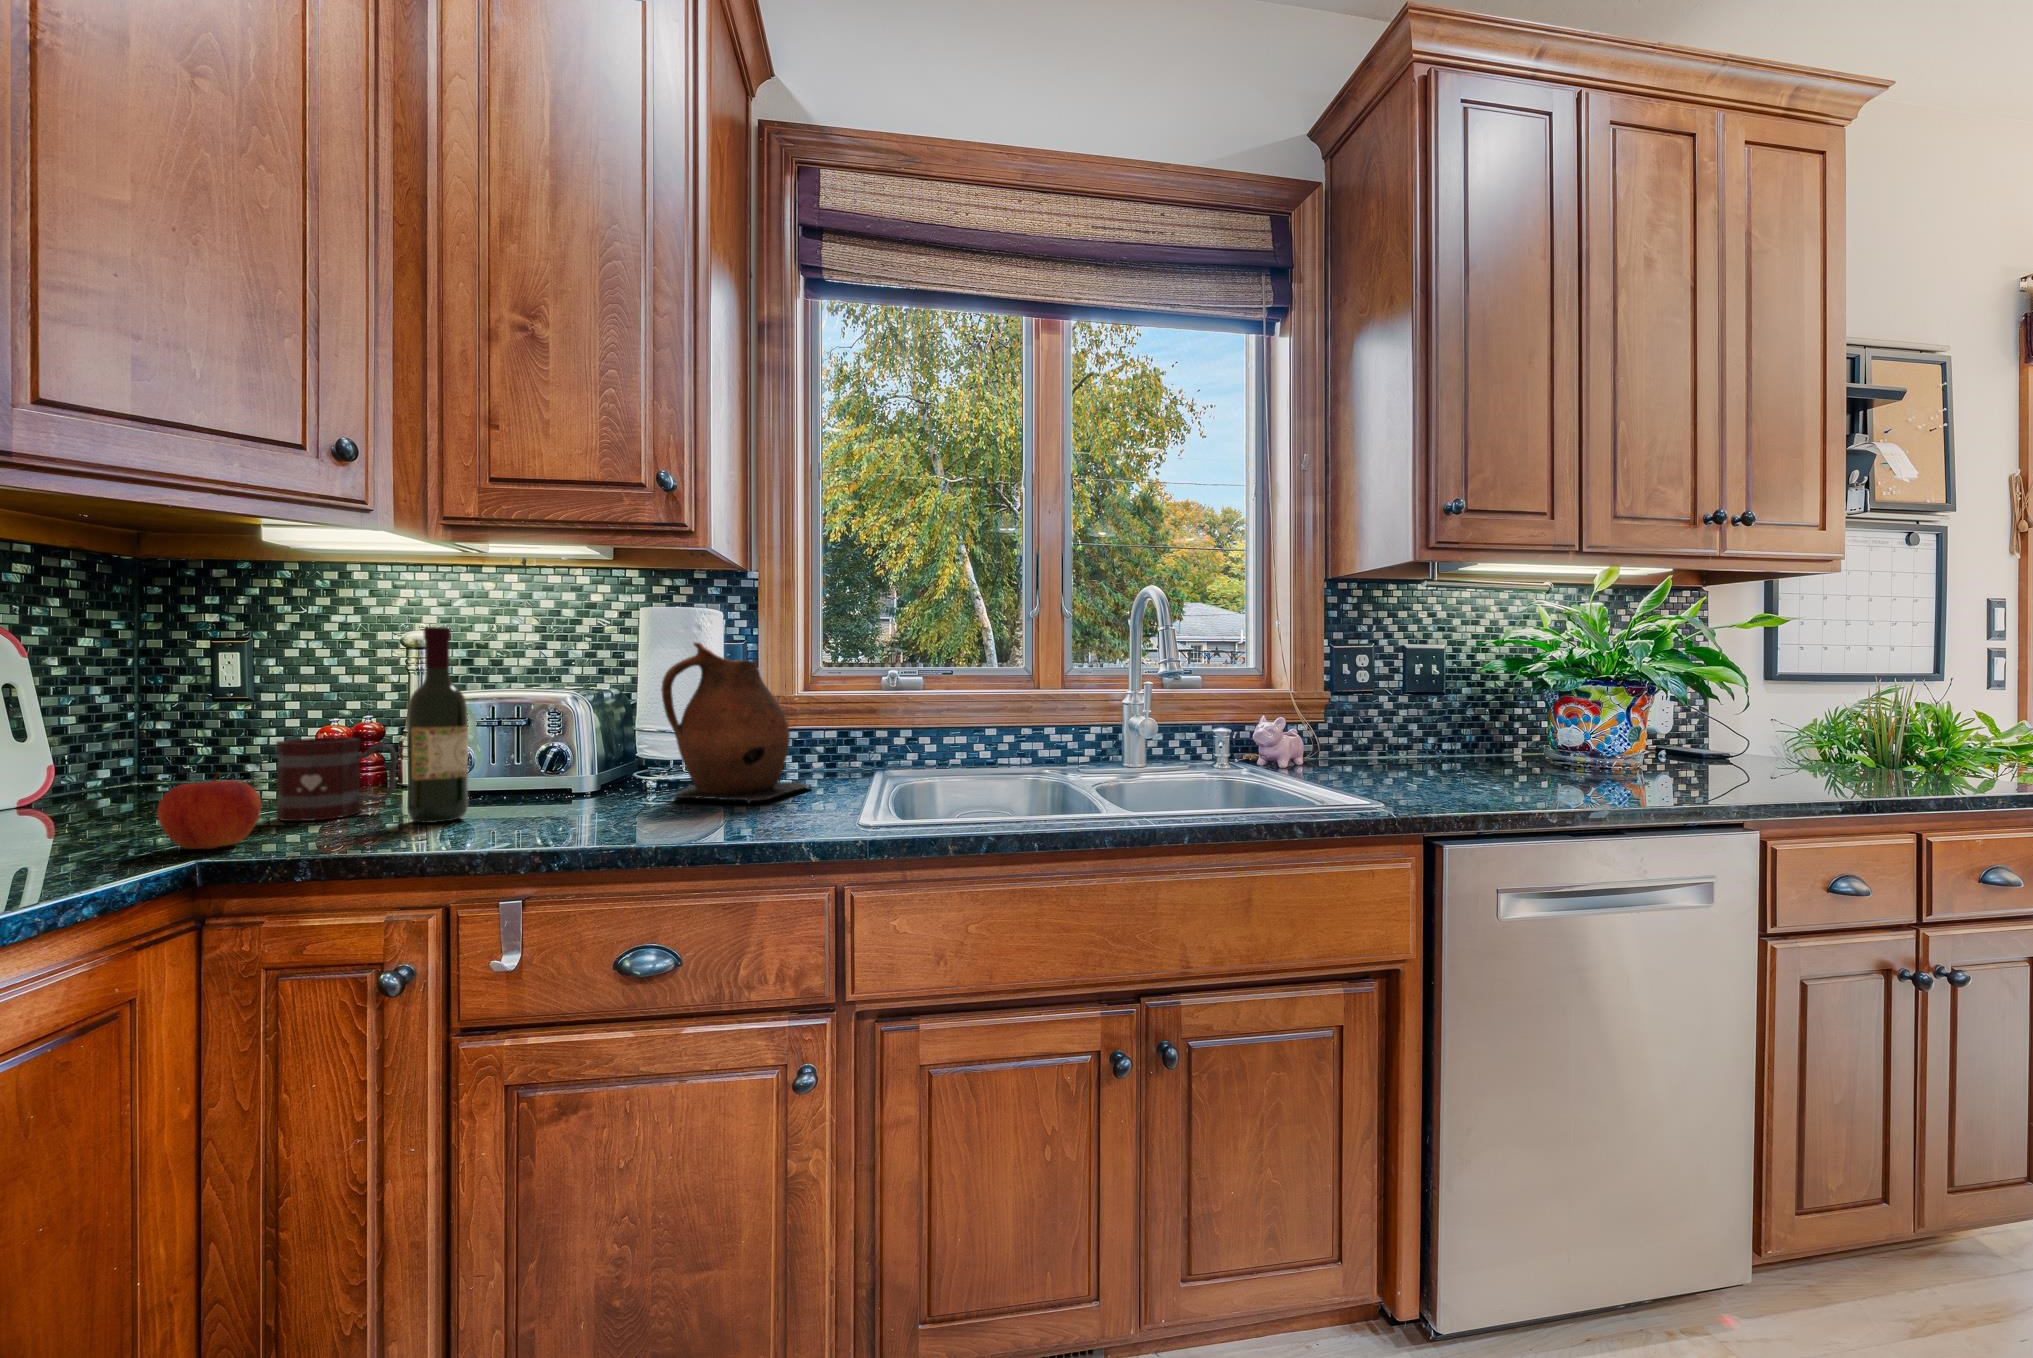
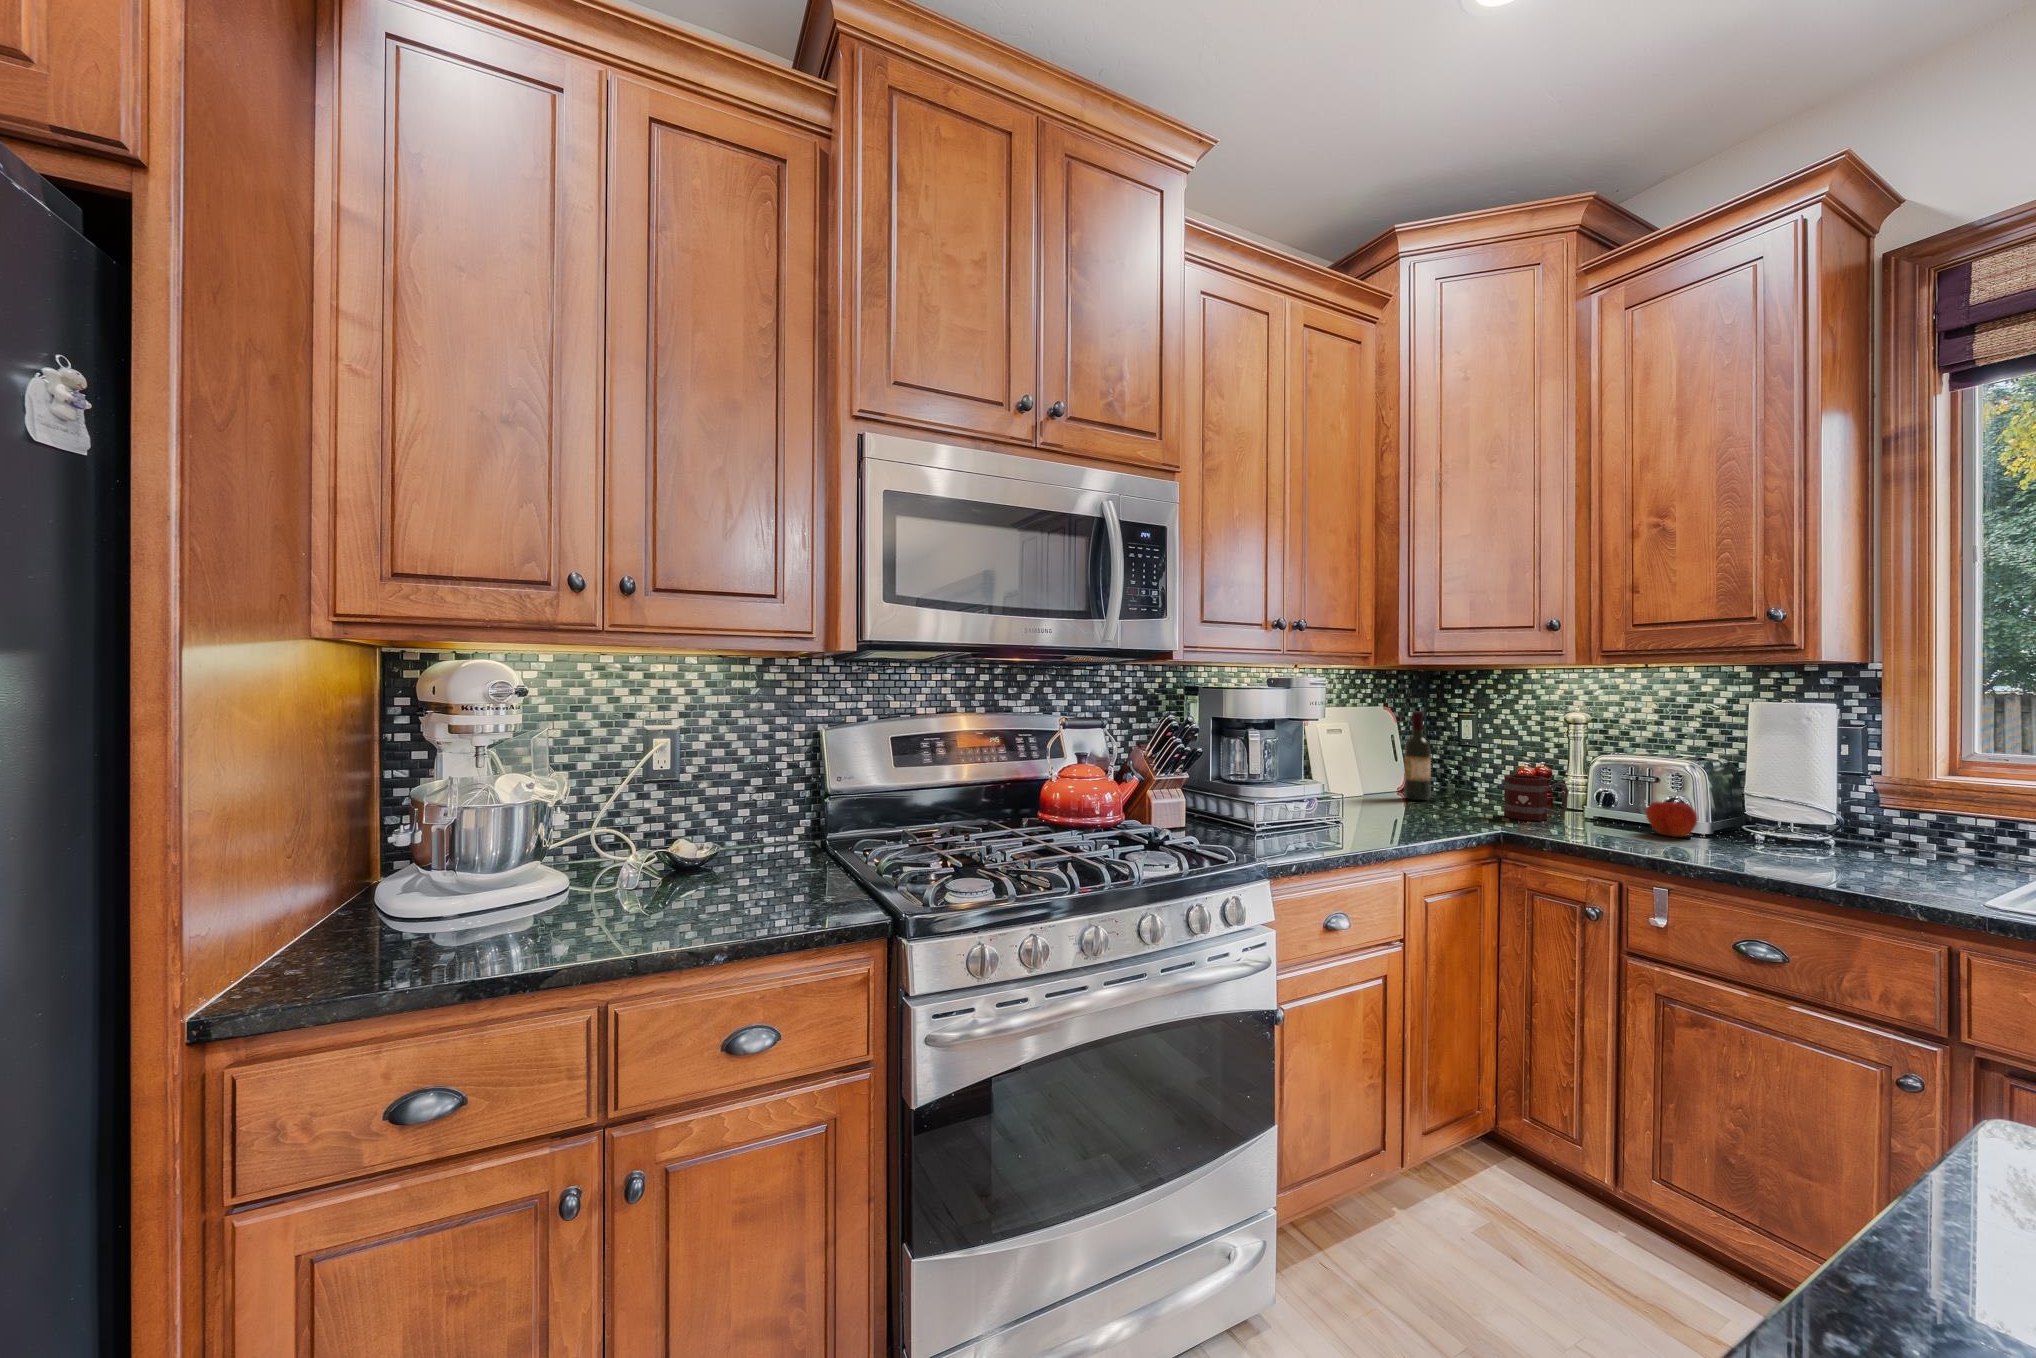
wine bottle: present [407,627,468,823] -> present [1404,712,1431,800]
ceramic pitcher: present [661,642,812,803] -> none [1769,733,1944,865]
apple: present [157,773,261,849] -> present [1646,799,1698,837]

